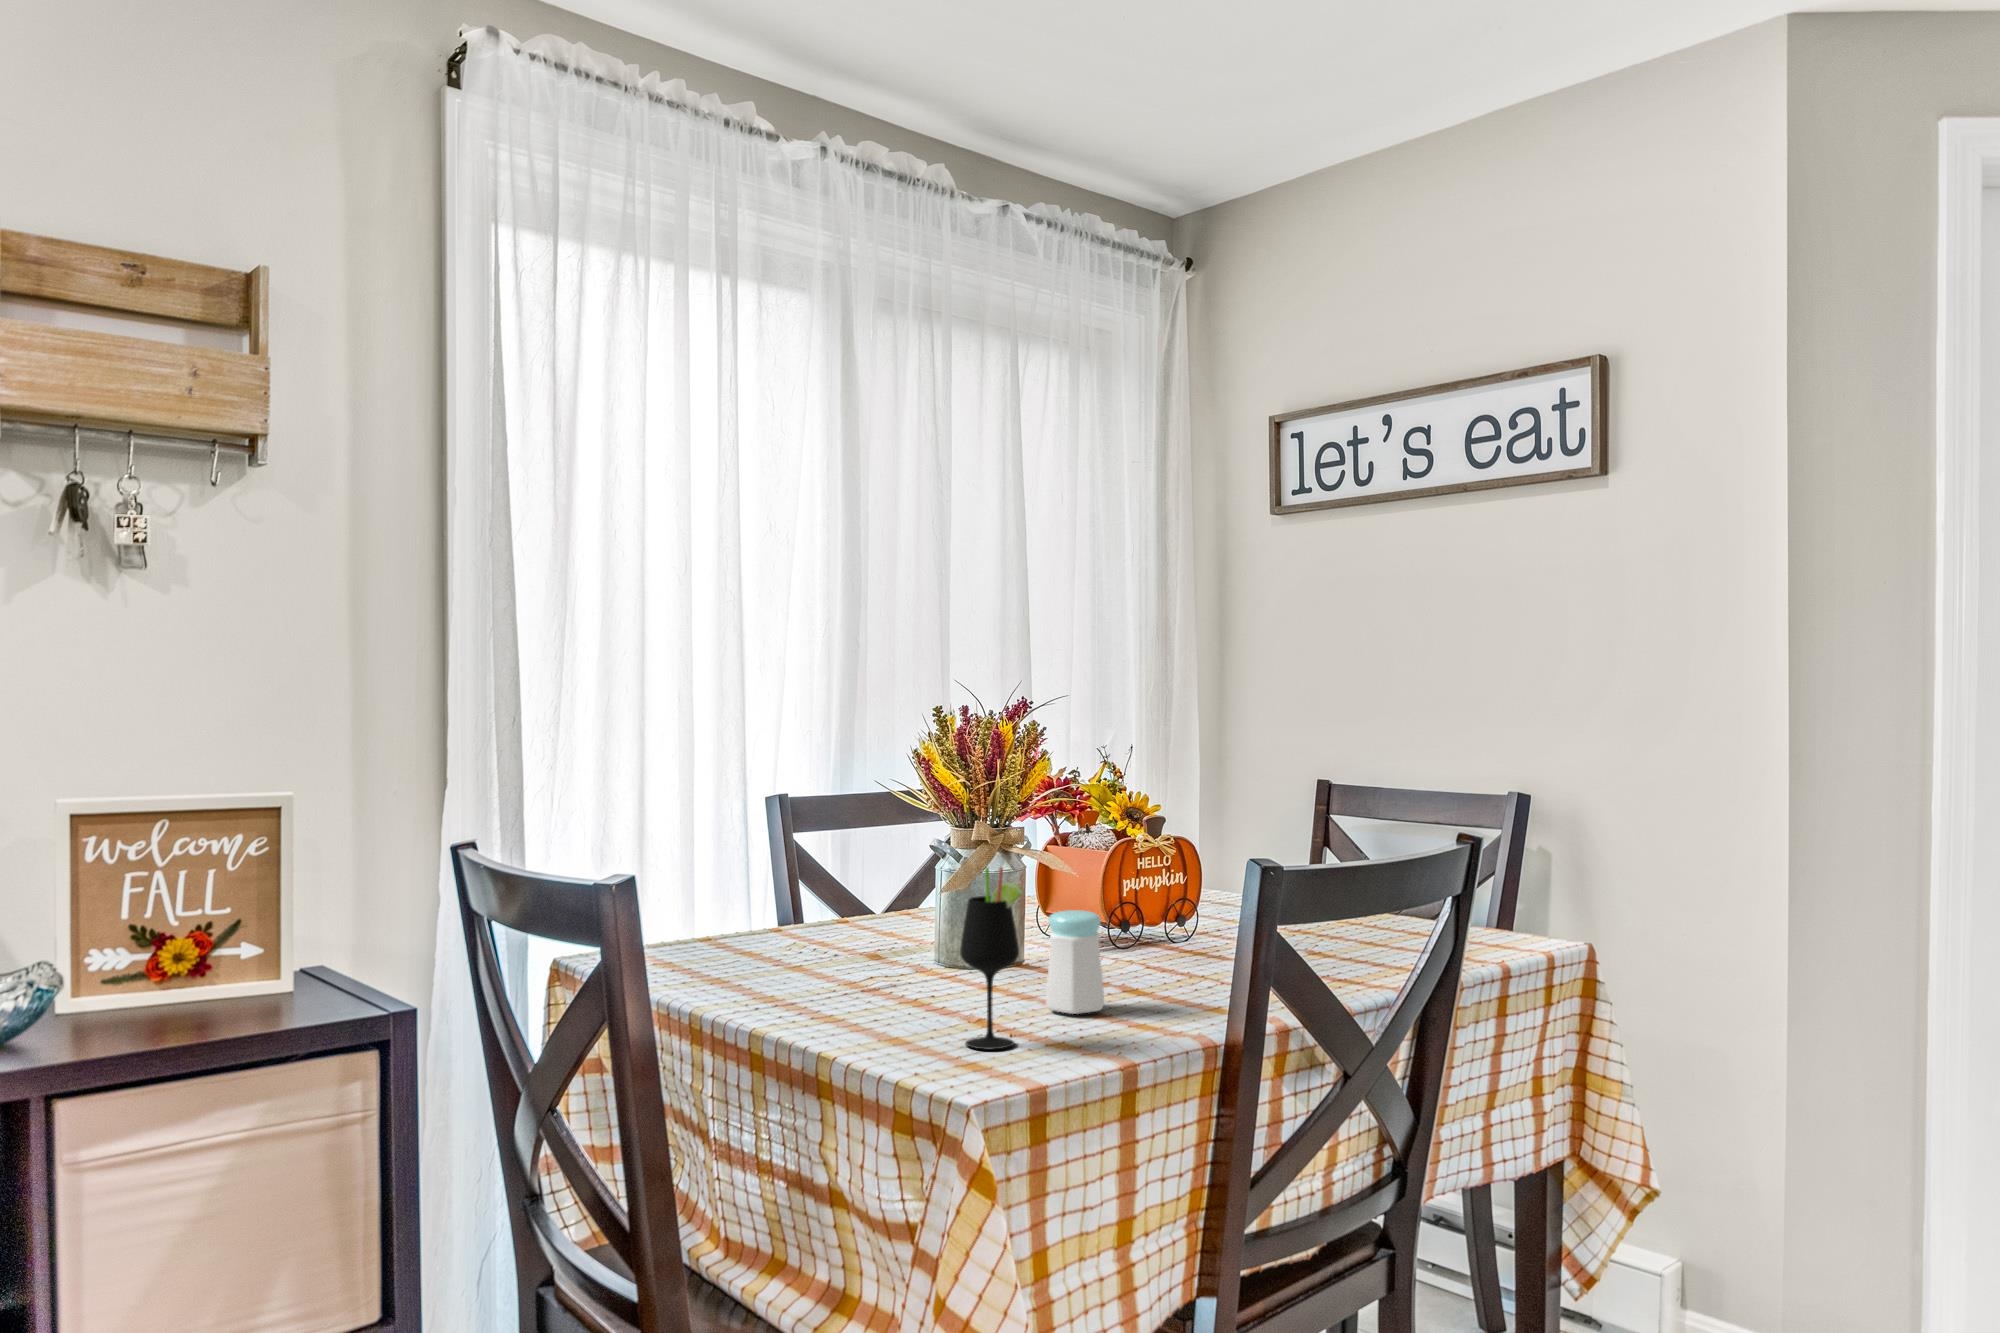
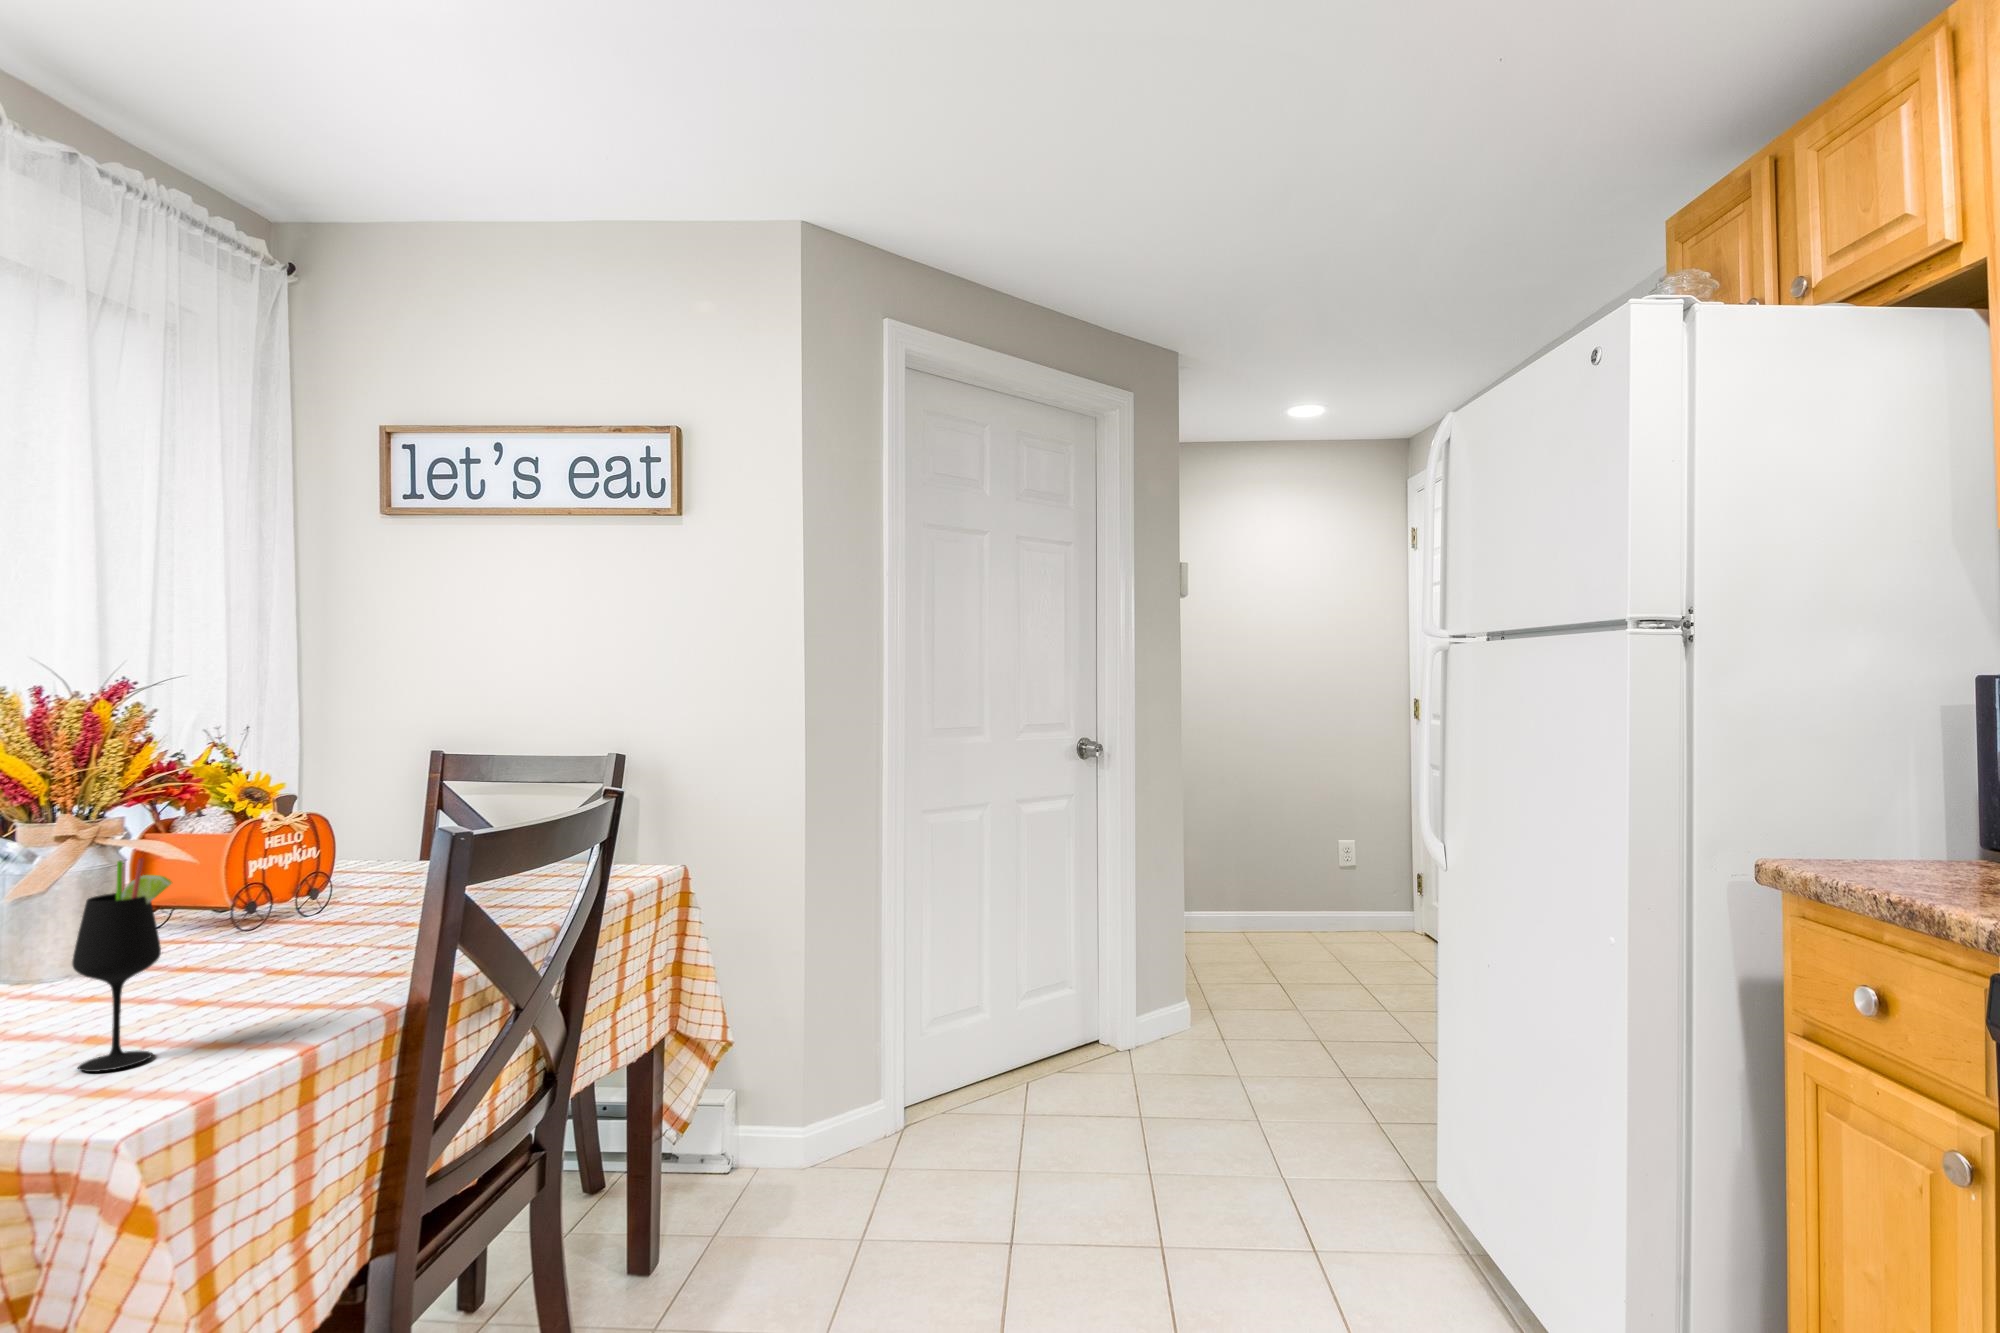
salt shaker: present [1046,910,1104,1014] -> none [180,895,256,1007]

